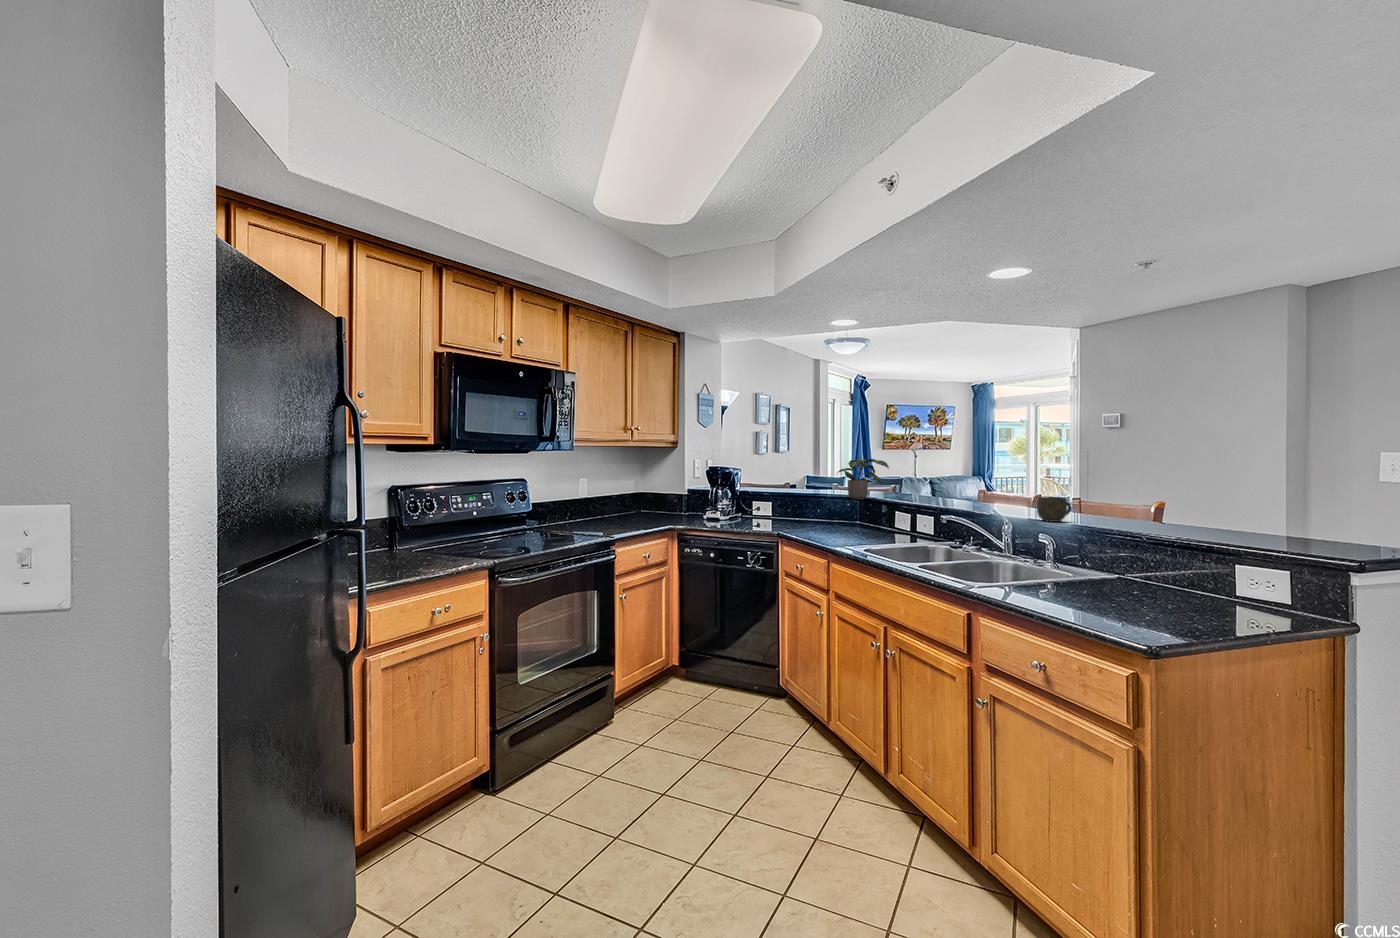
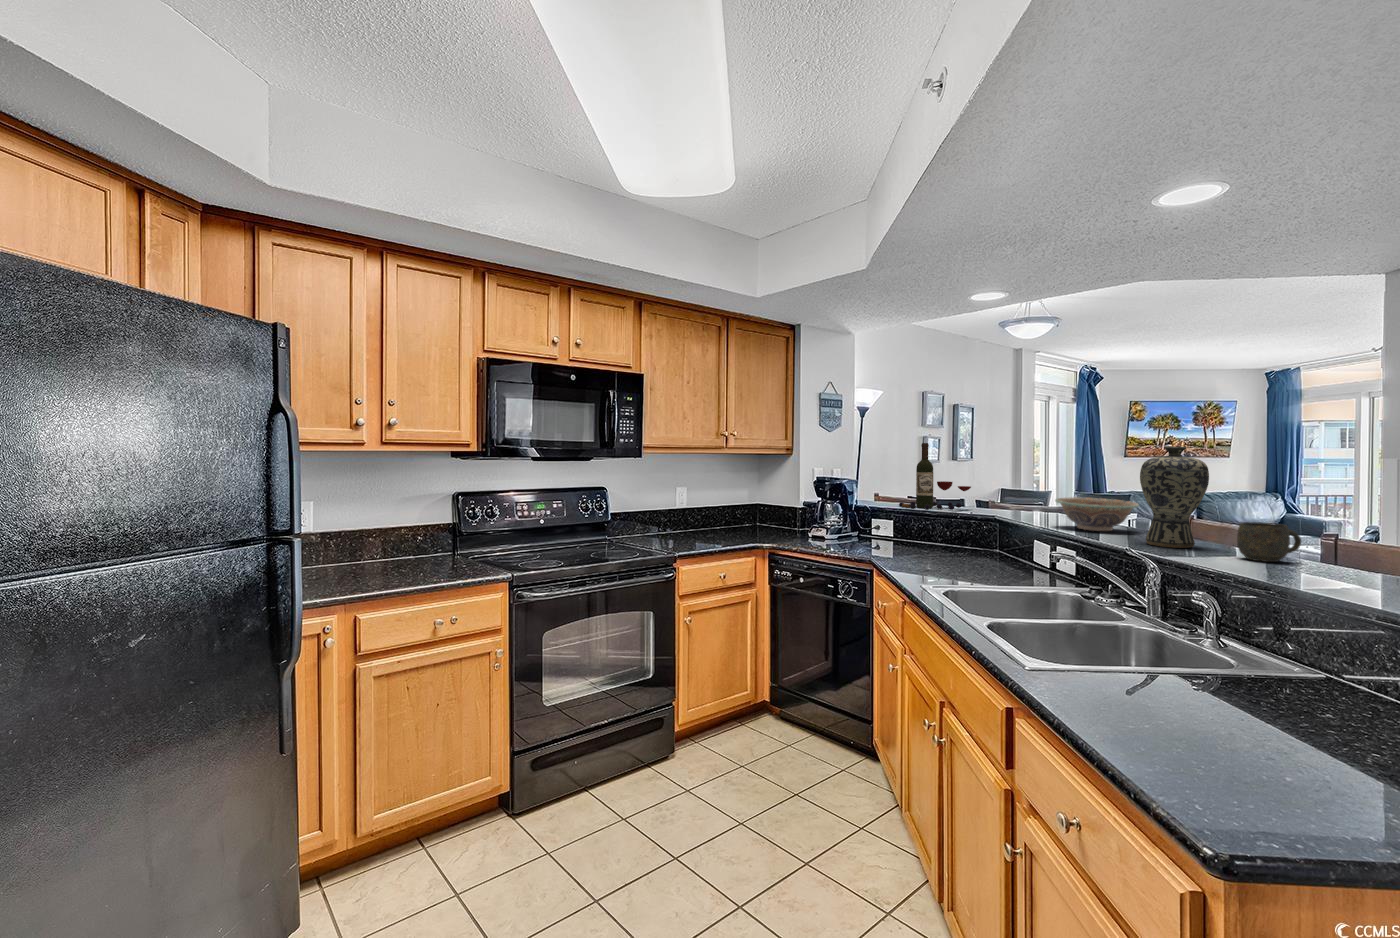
wine bottle: none [770,439,828,493] -> present [899,443,971,510]
vase: none [972,445,1015,515] -> present [1140,446,1209,548]
potted plant: present [837,458,889,499] -> none [973,465,1043,519]
decorative bowl: none [903,482,959,506] -> present [1055,497,1139,531]

